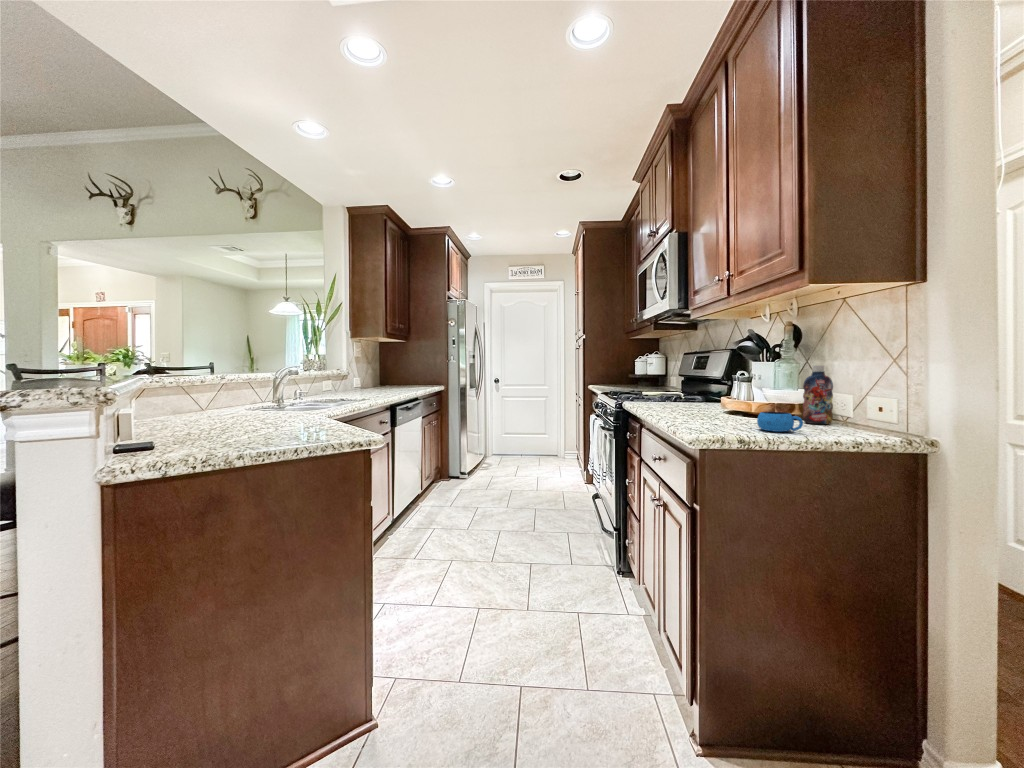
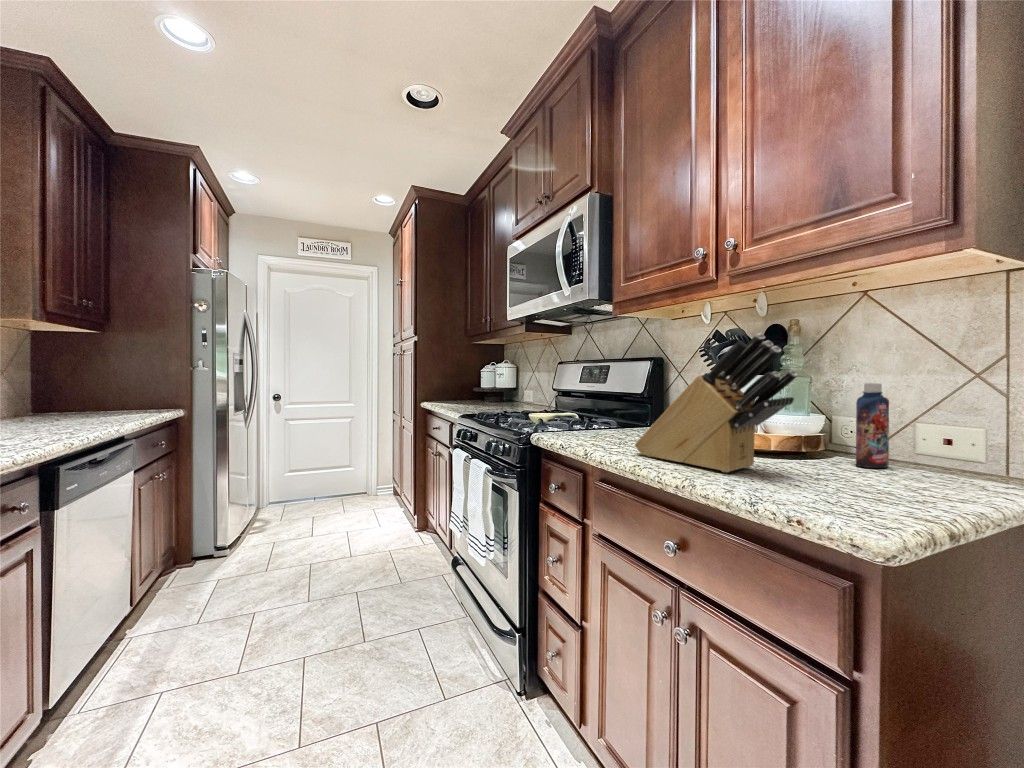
knife block: none [660,335,730,419] -> present [635,333,797,472]
mug: present [757,411,803,432] -> none [873,461,958,499]

